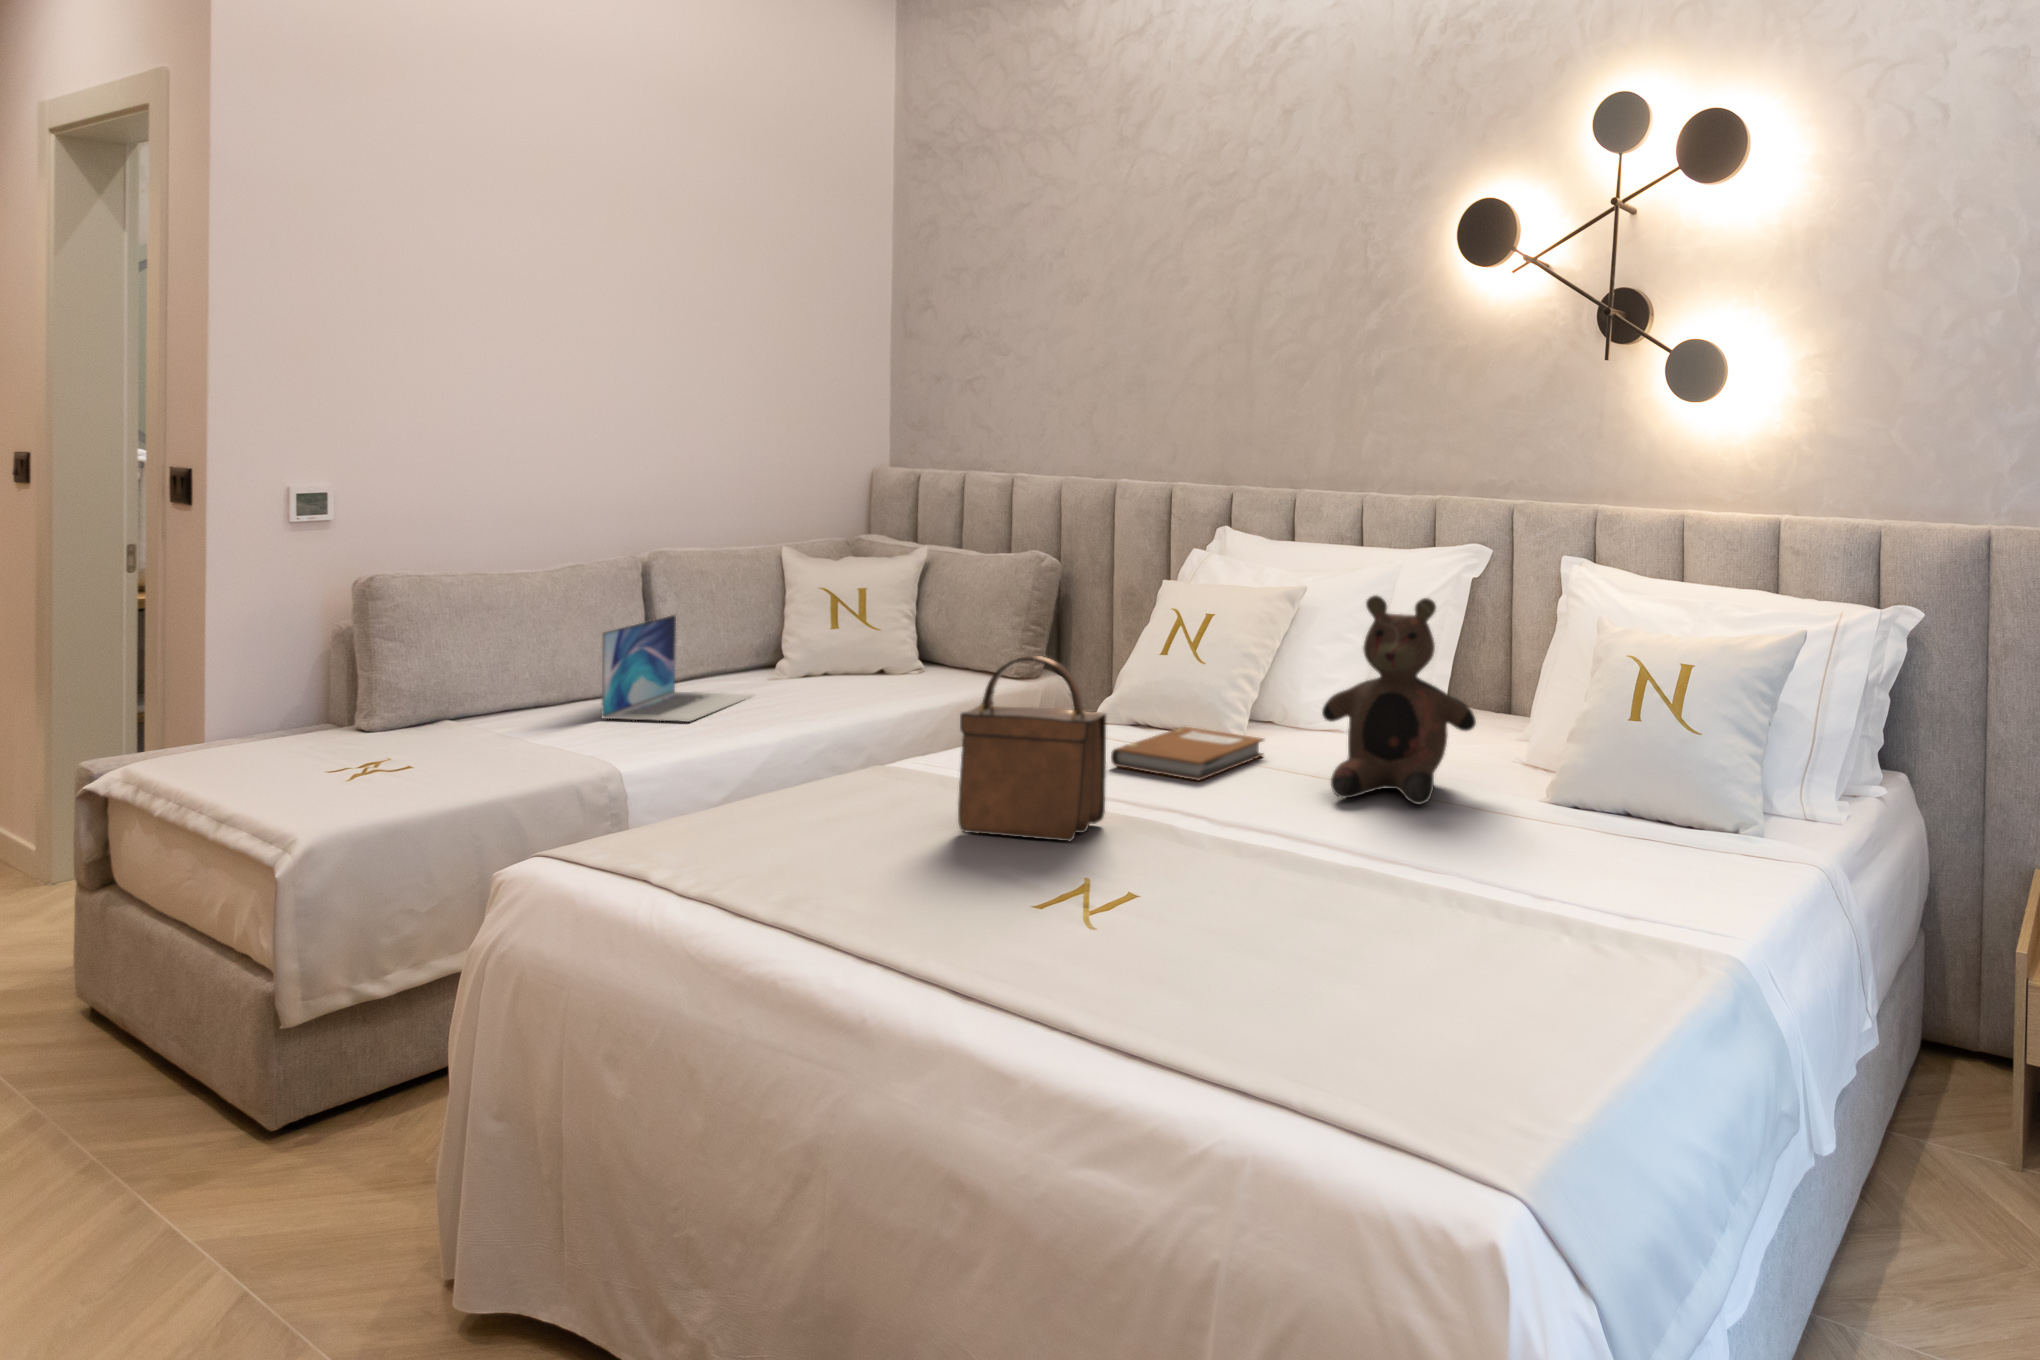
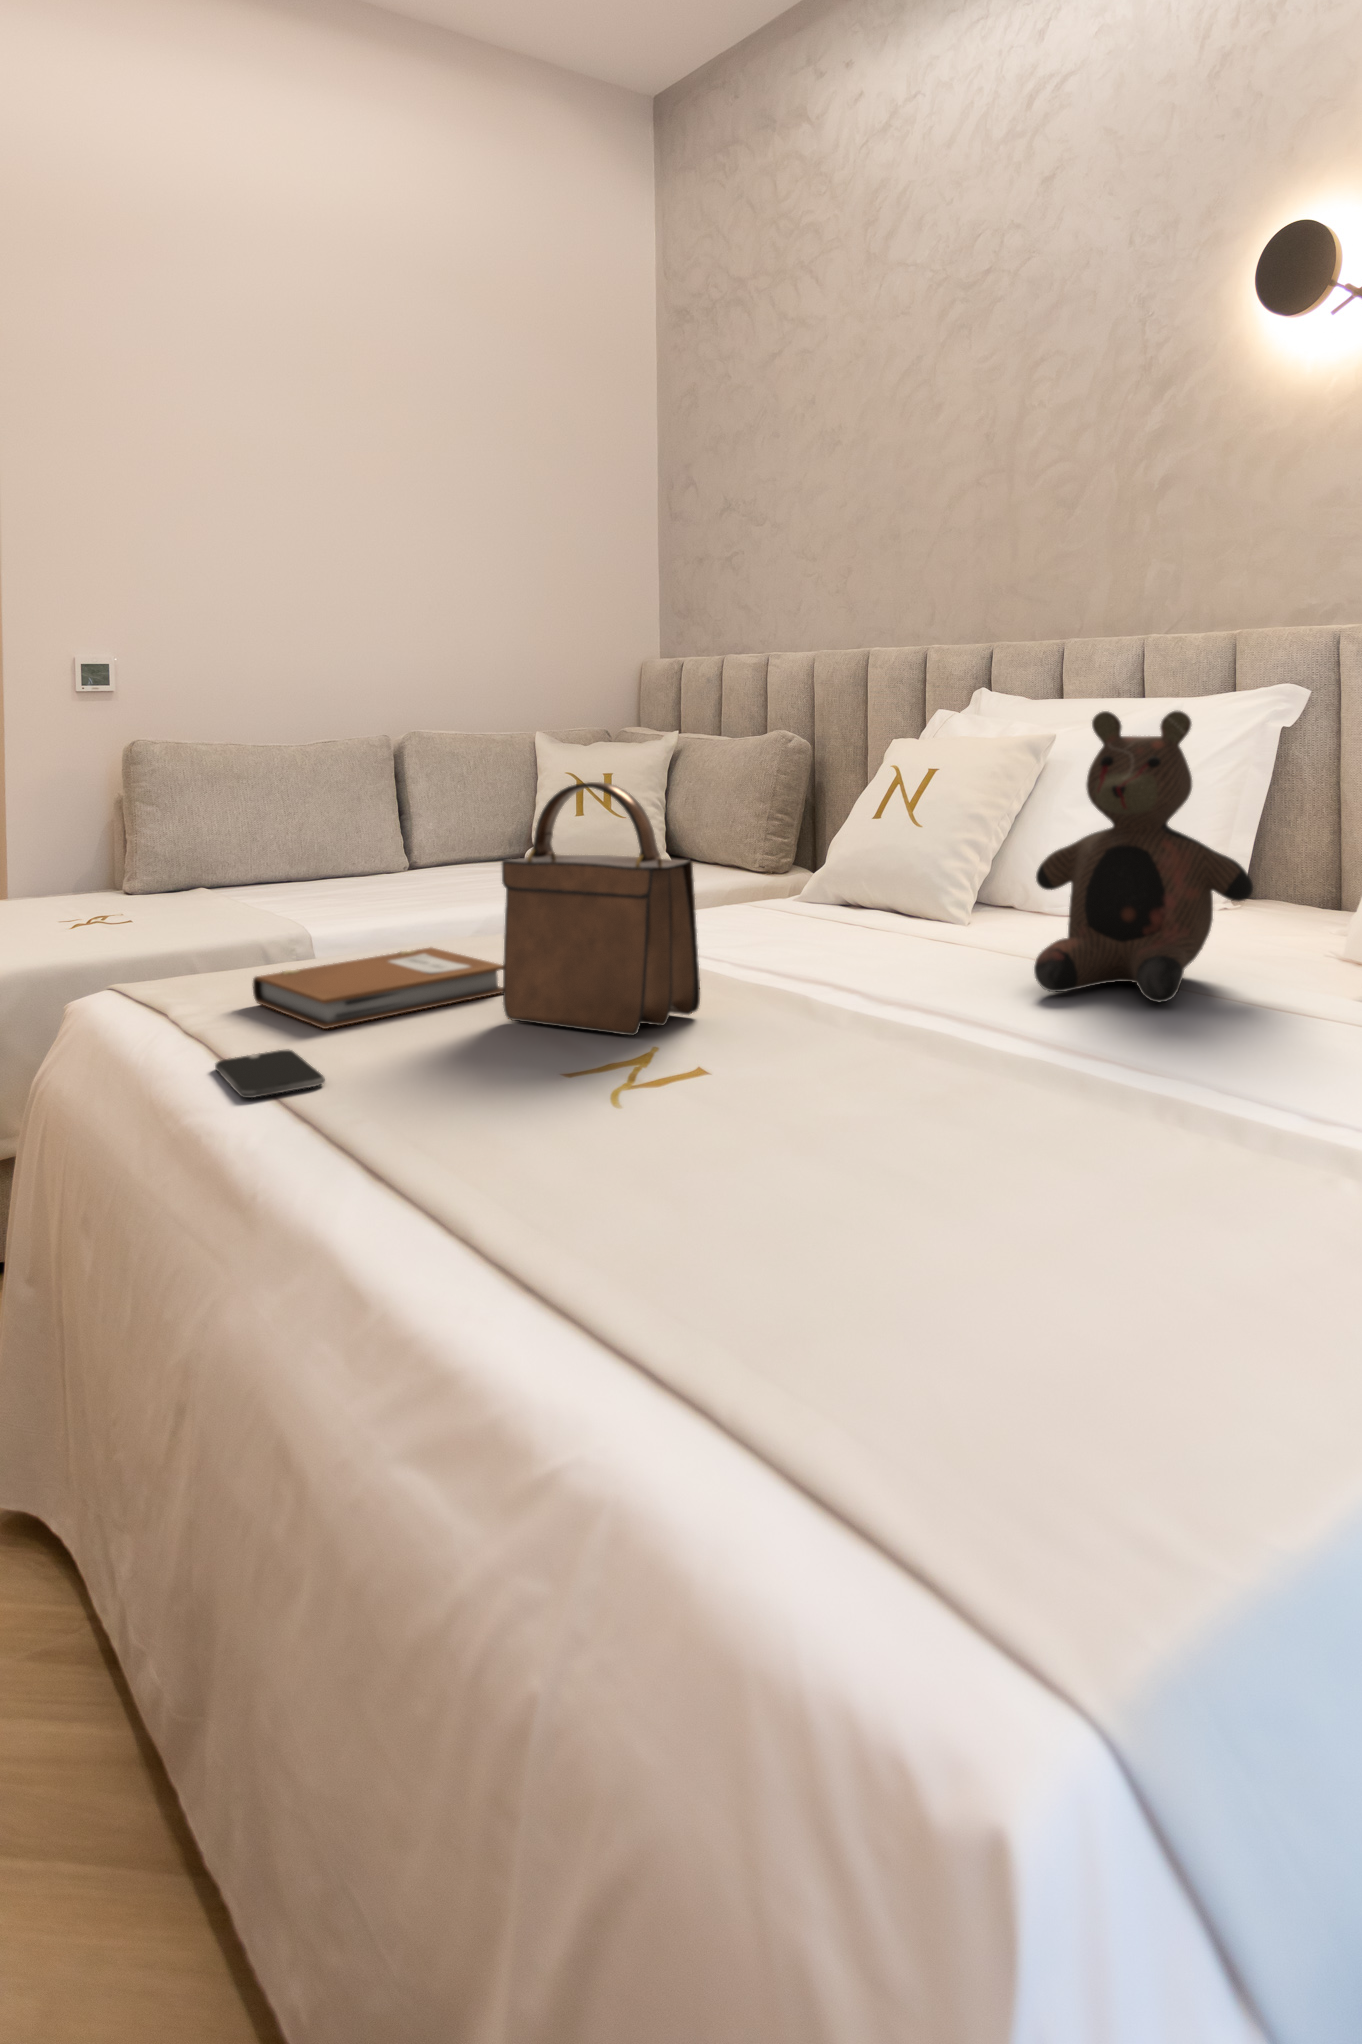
laptop: present [602,615,753,722] -> none [305,800,483,907]
notebook: present [1111,727,1264,780] -> present [253,948,503,1029]
smartphone: none [779,861,880,897] -> present [215,1050,325,1098]

